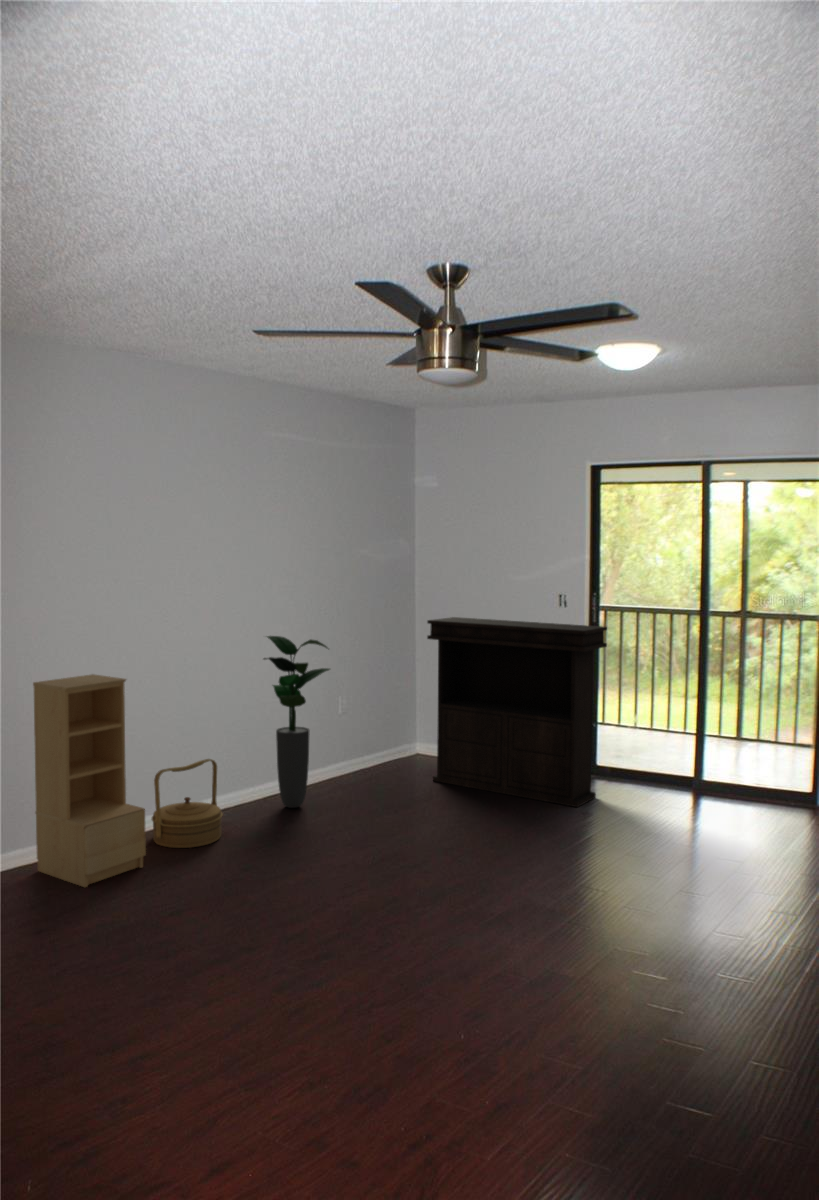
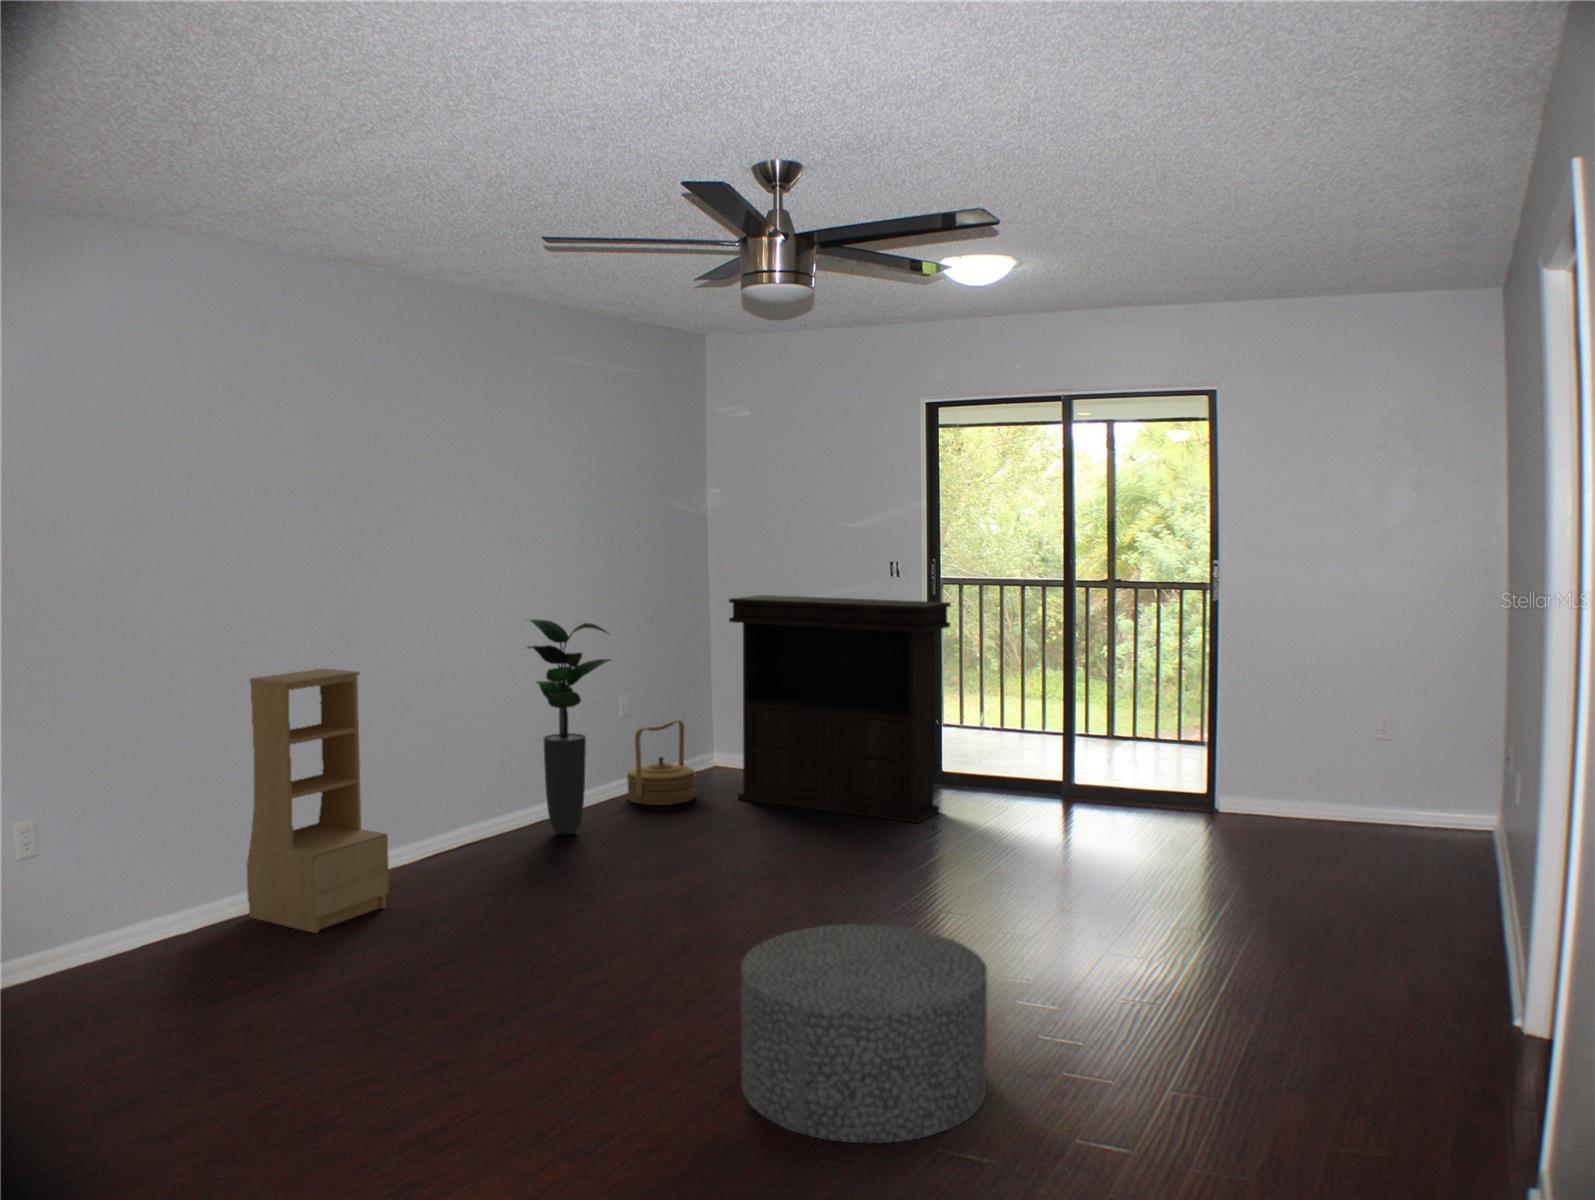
woven basket: present [152,759,223,848] -> present [626,720,696,805]
ottoman: none [407,911,621,1117] -> present [741,924,987,1143]

